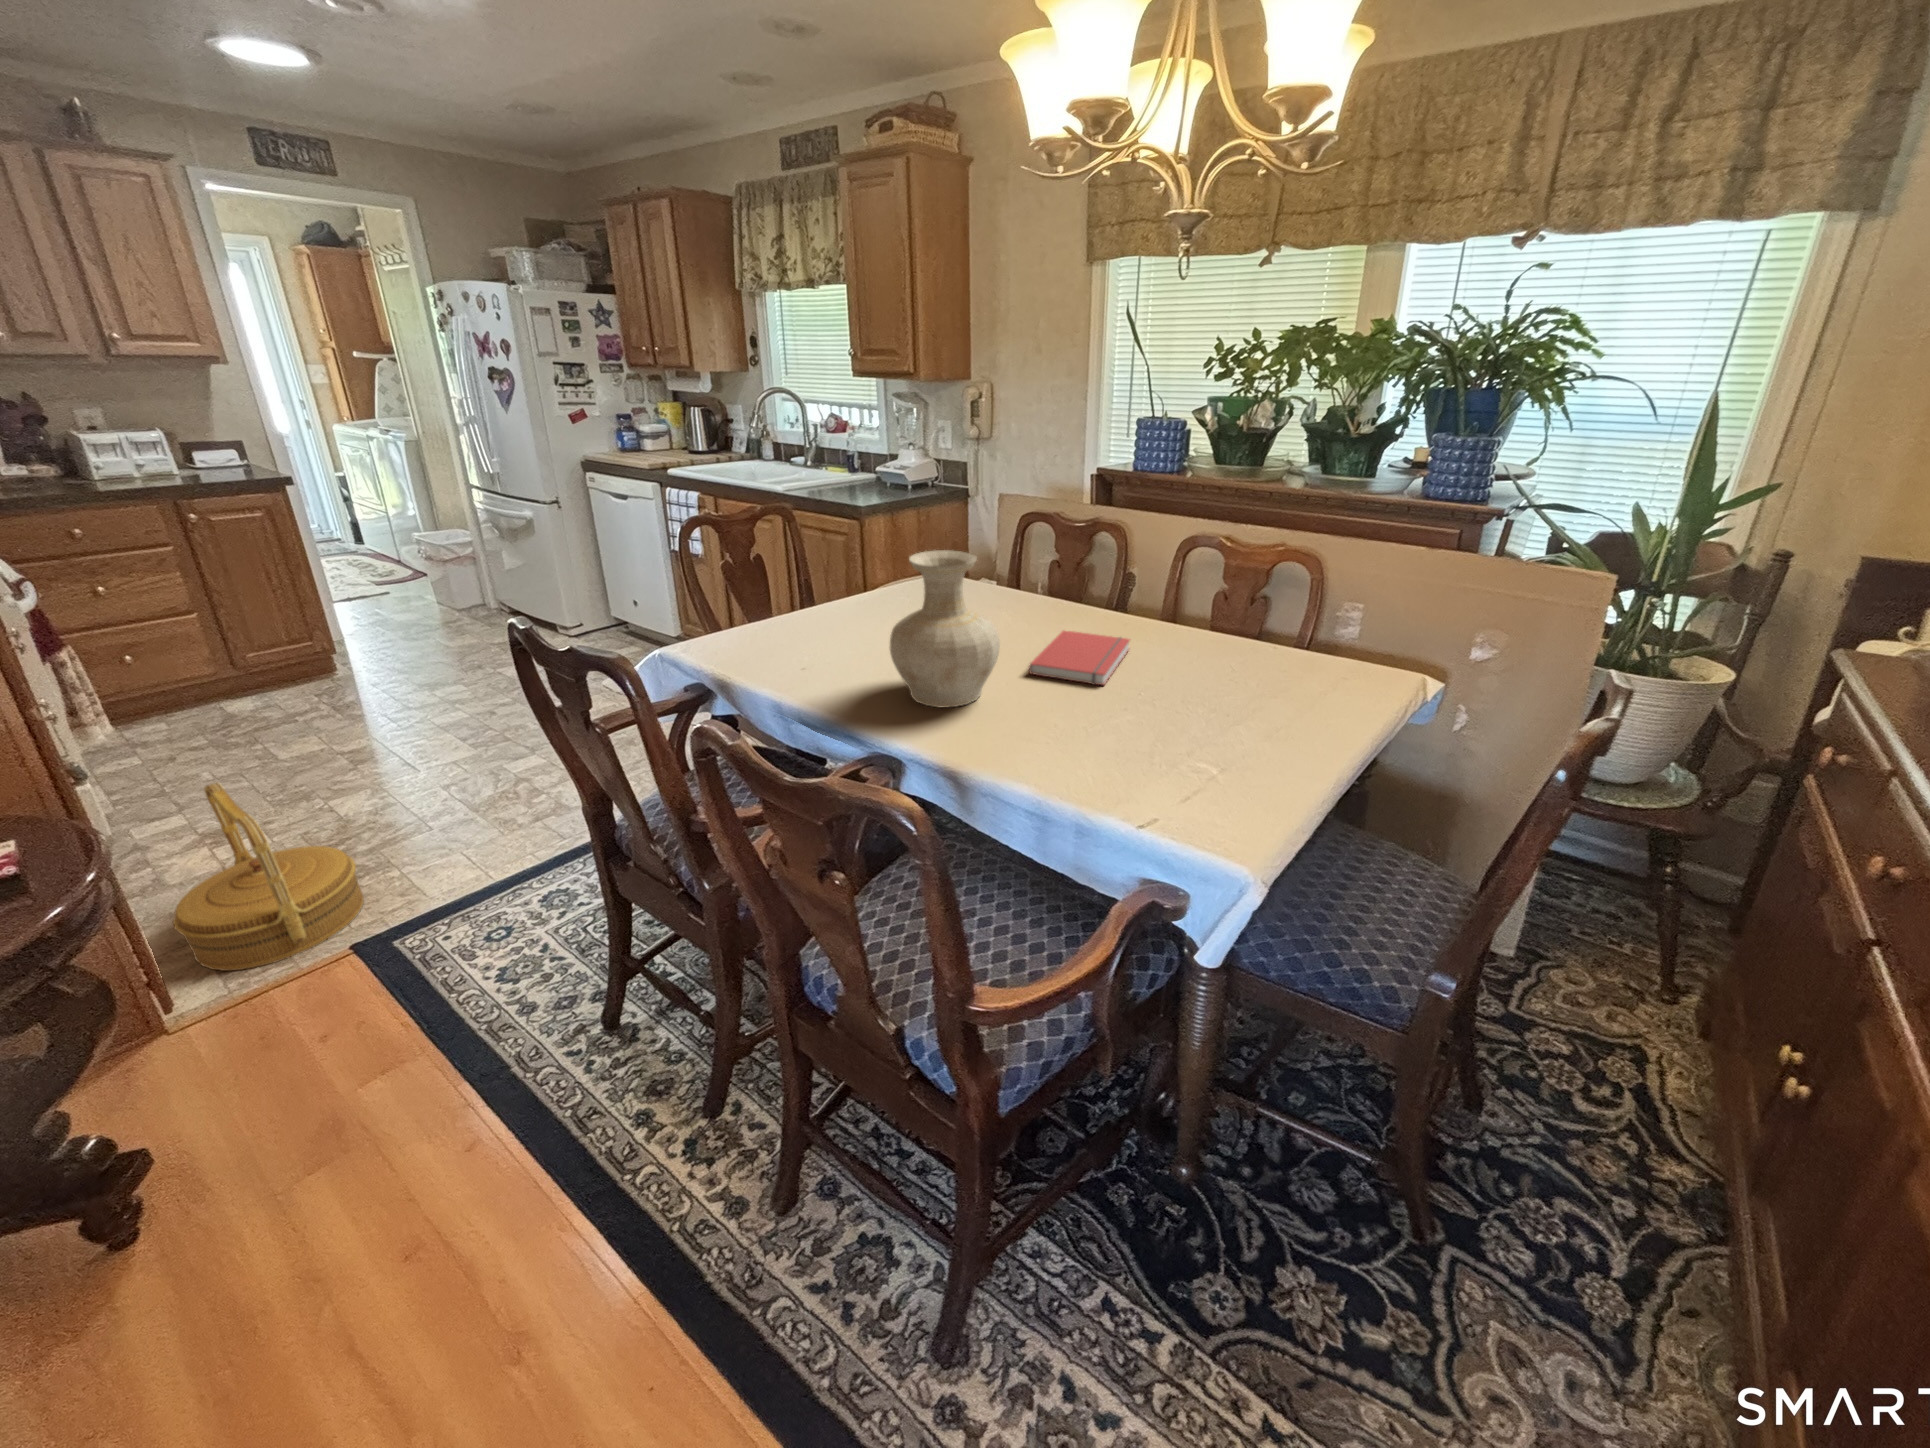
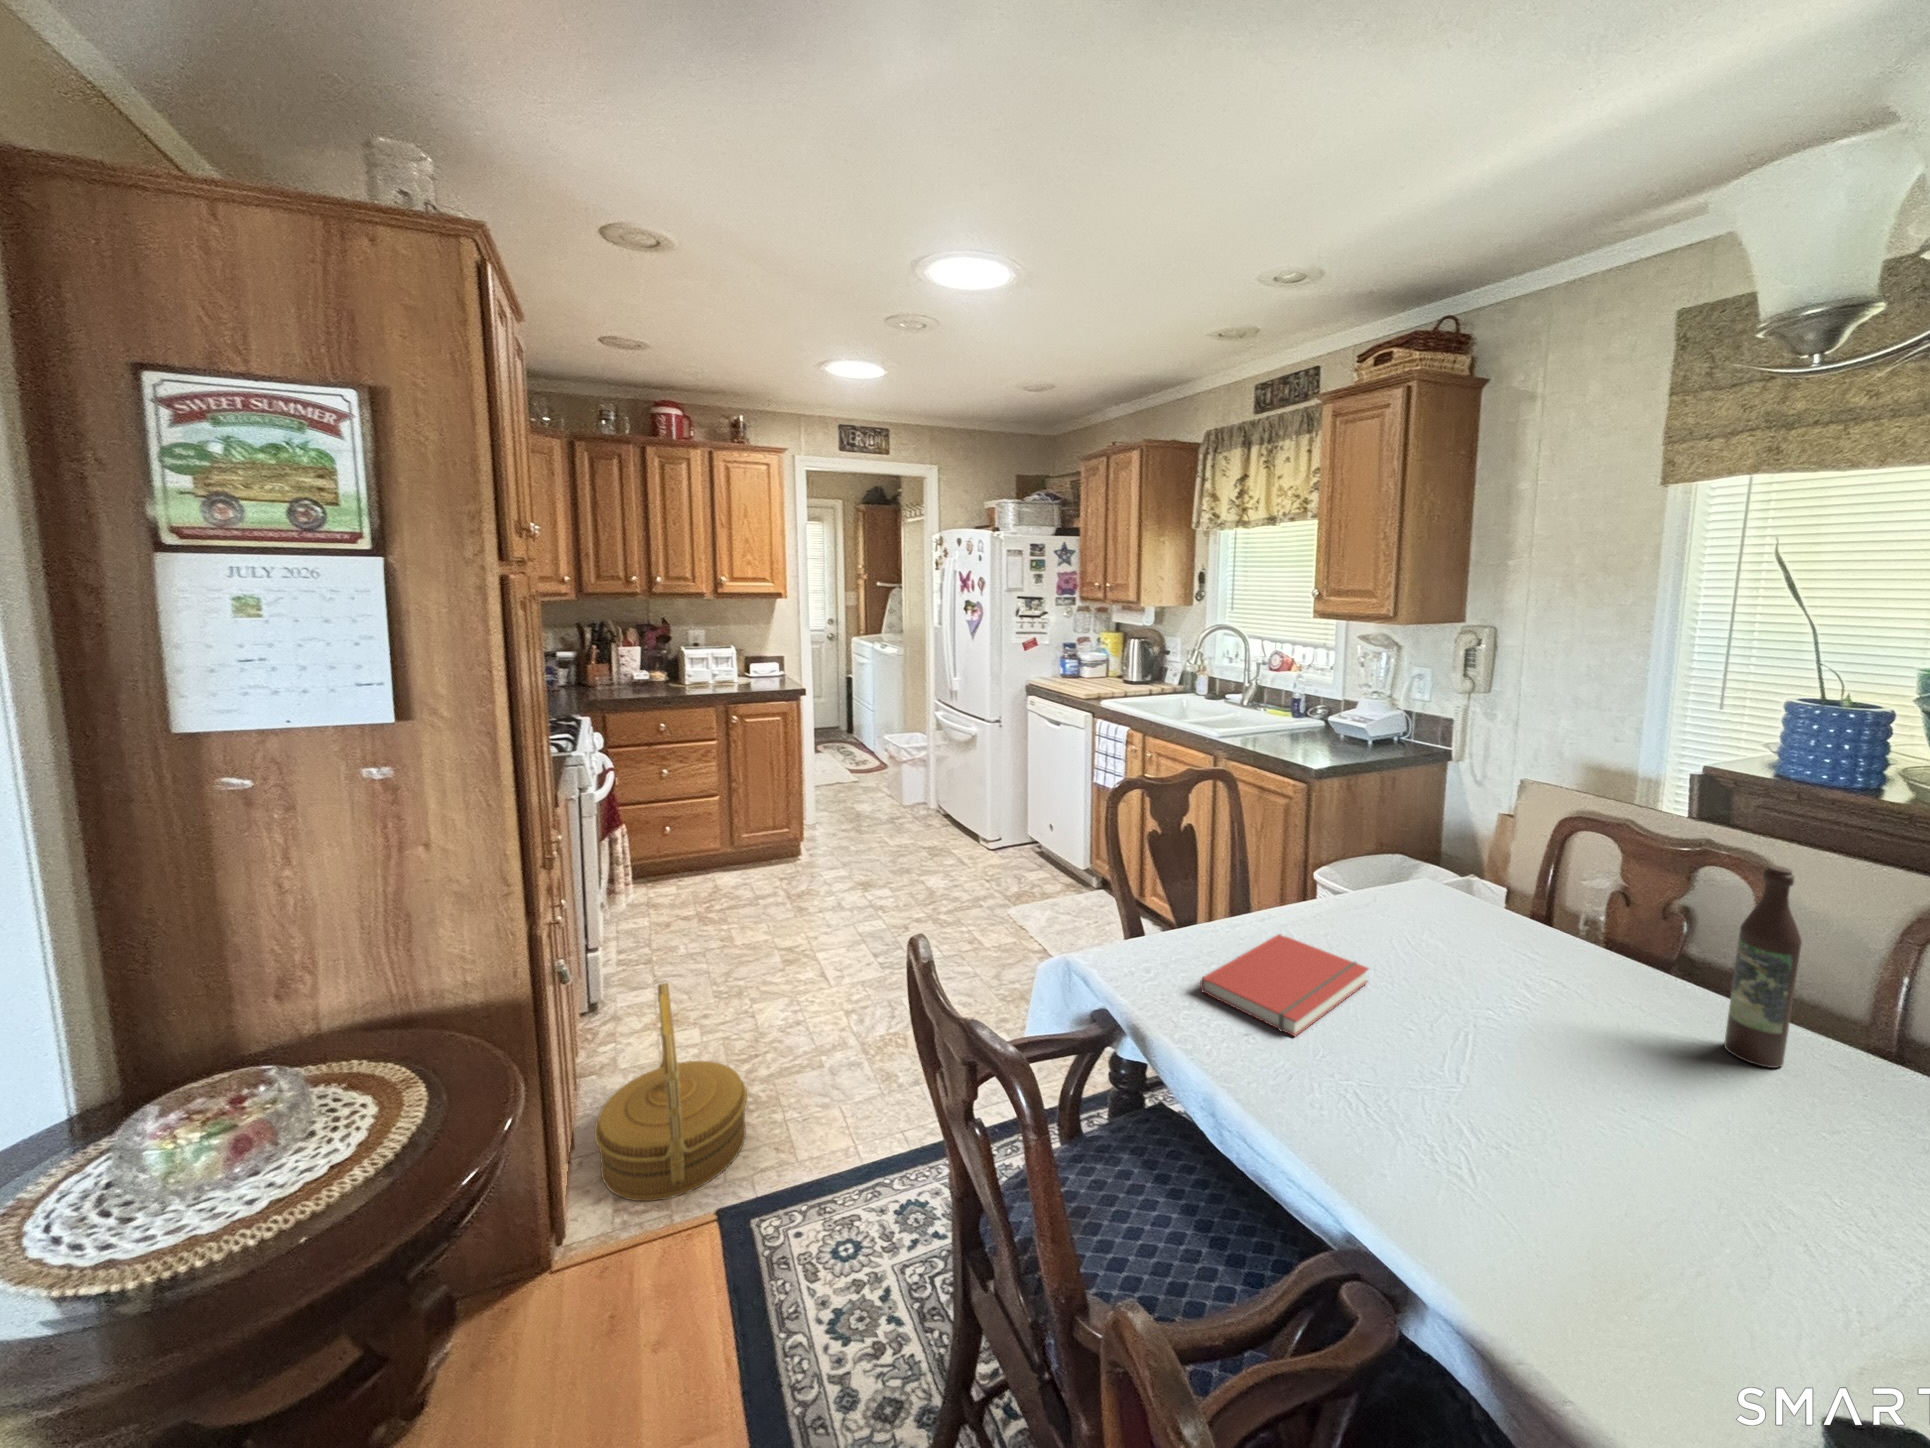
wine bottle: none [1065,518,1094,634] -> present [1724,865,1802,1068]
vase: present [890,550,1000,708] -> none [1441,915,1675,1220]
book: present [1029,631,1130,685] -> present [1200,934,1368,1036]

